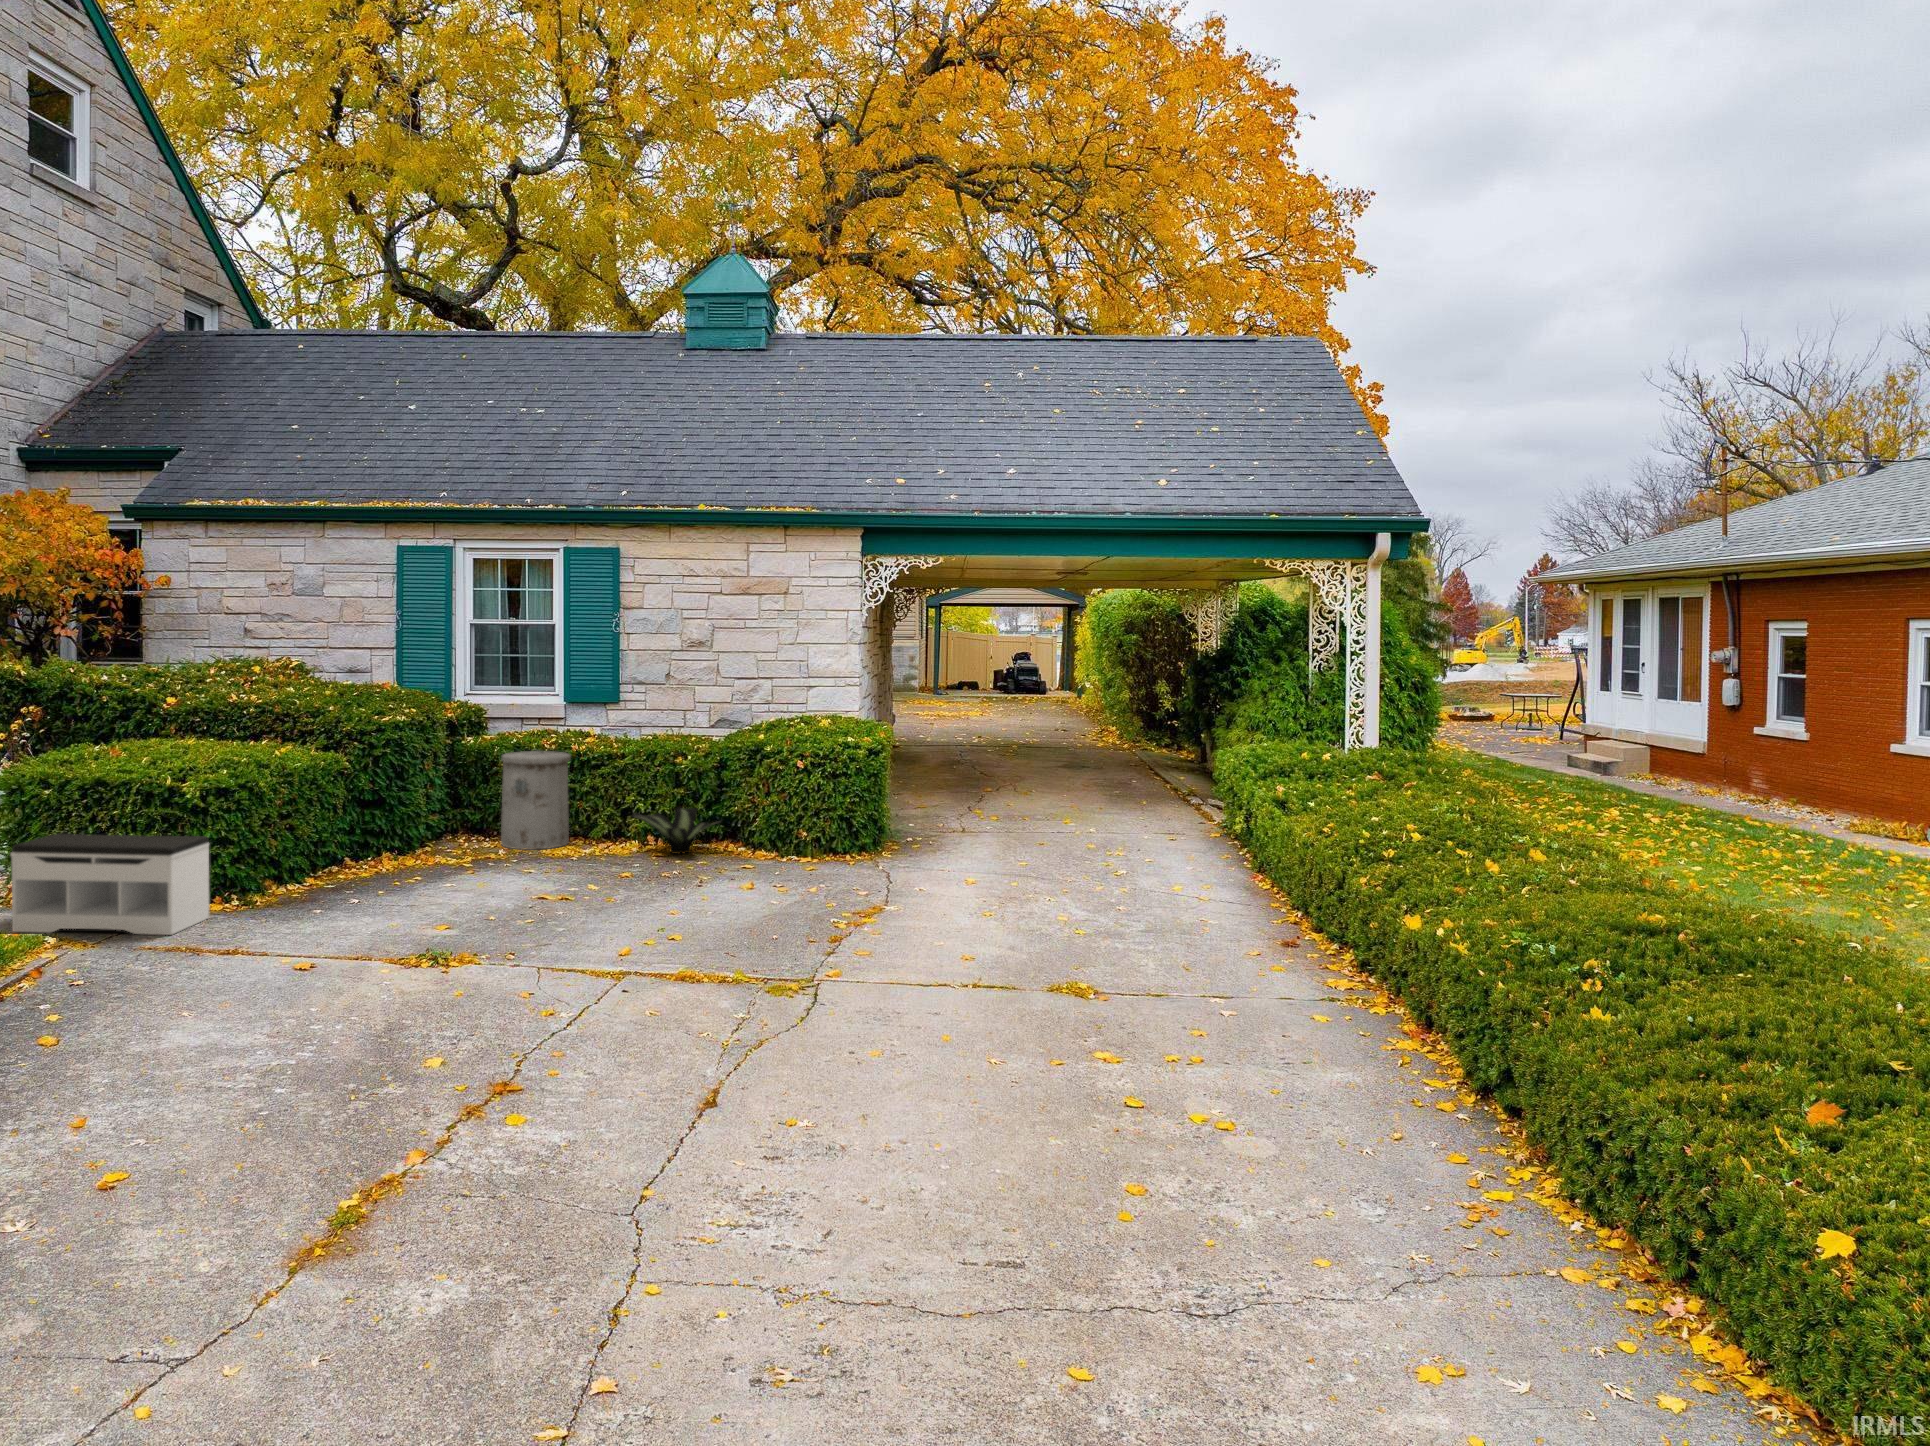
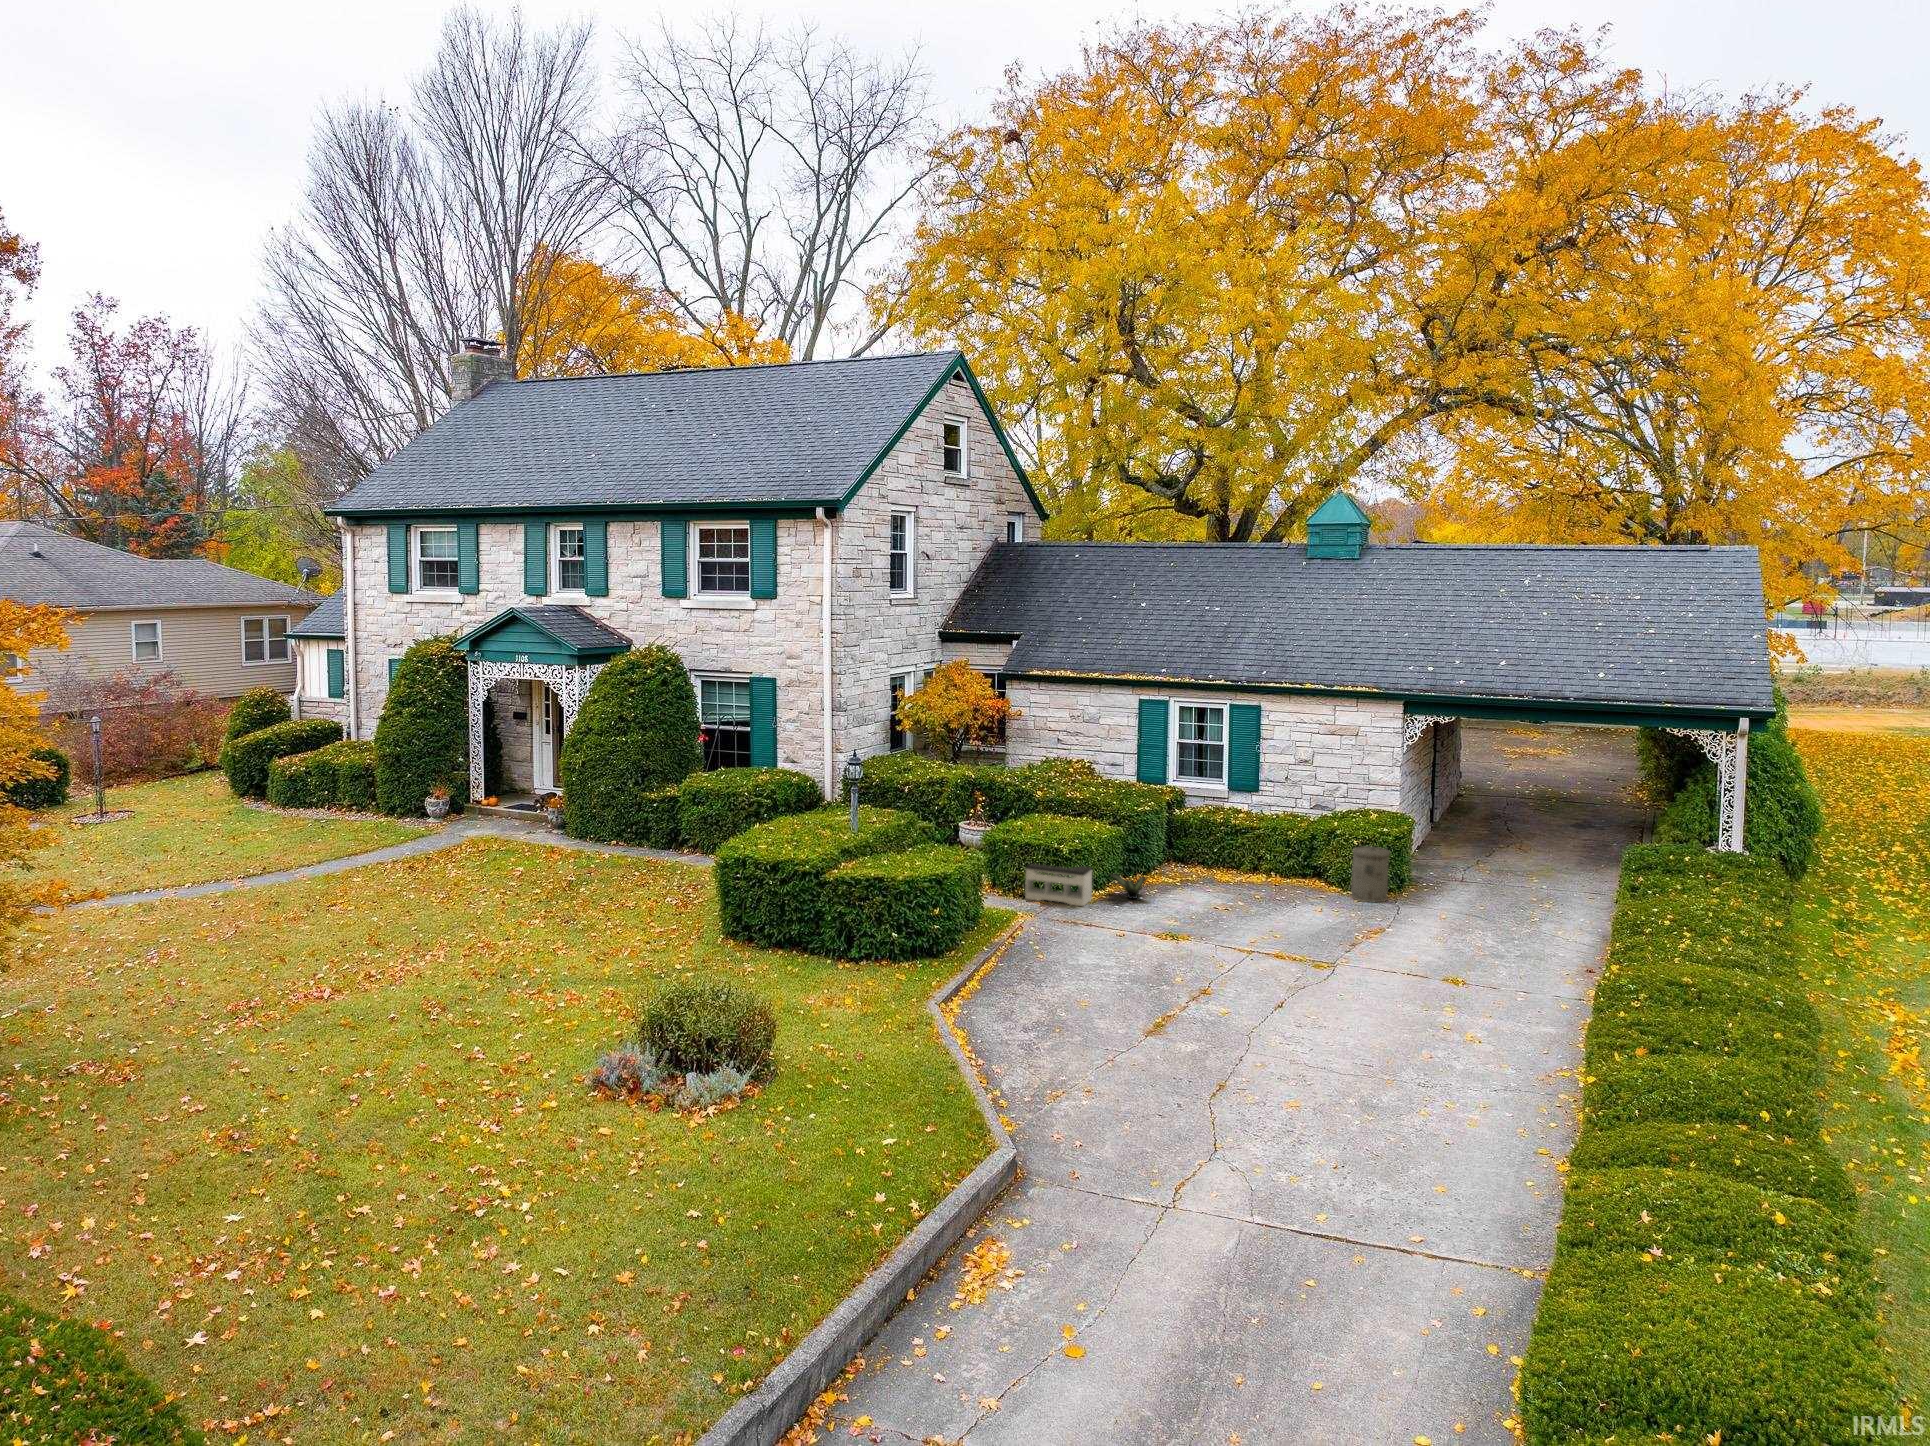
trash can: present [501,751,571,850] -> present [1351,846,1390,902]
potted plant: present [632,808,721,854] -> present [1110,873,1147,899]

